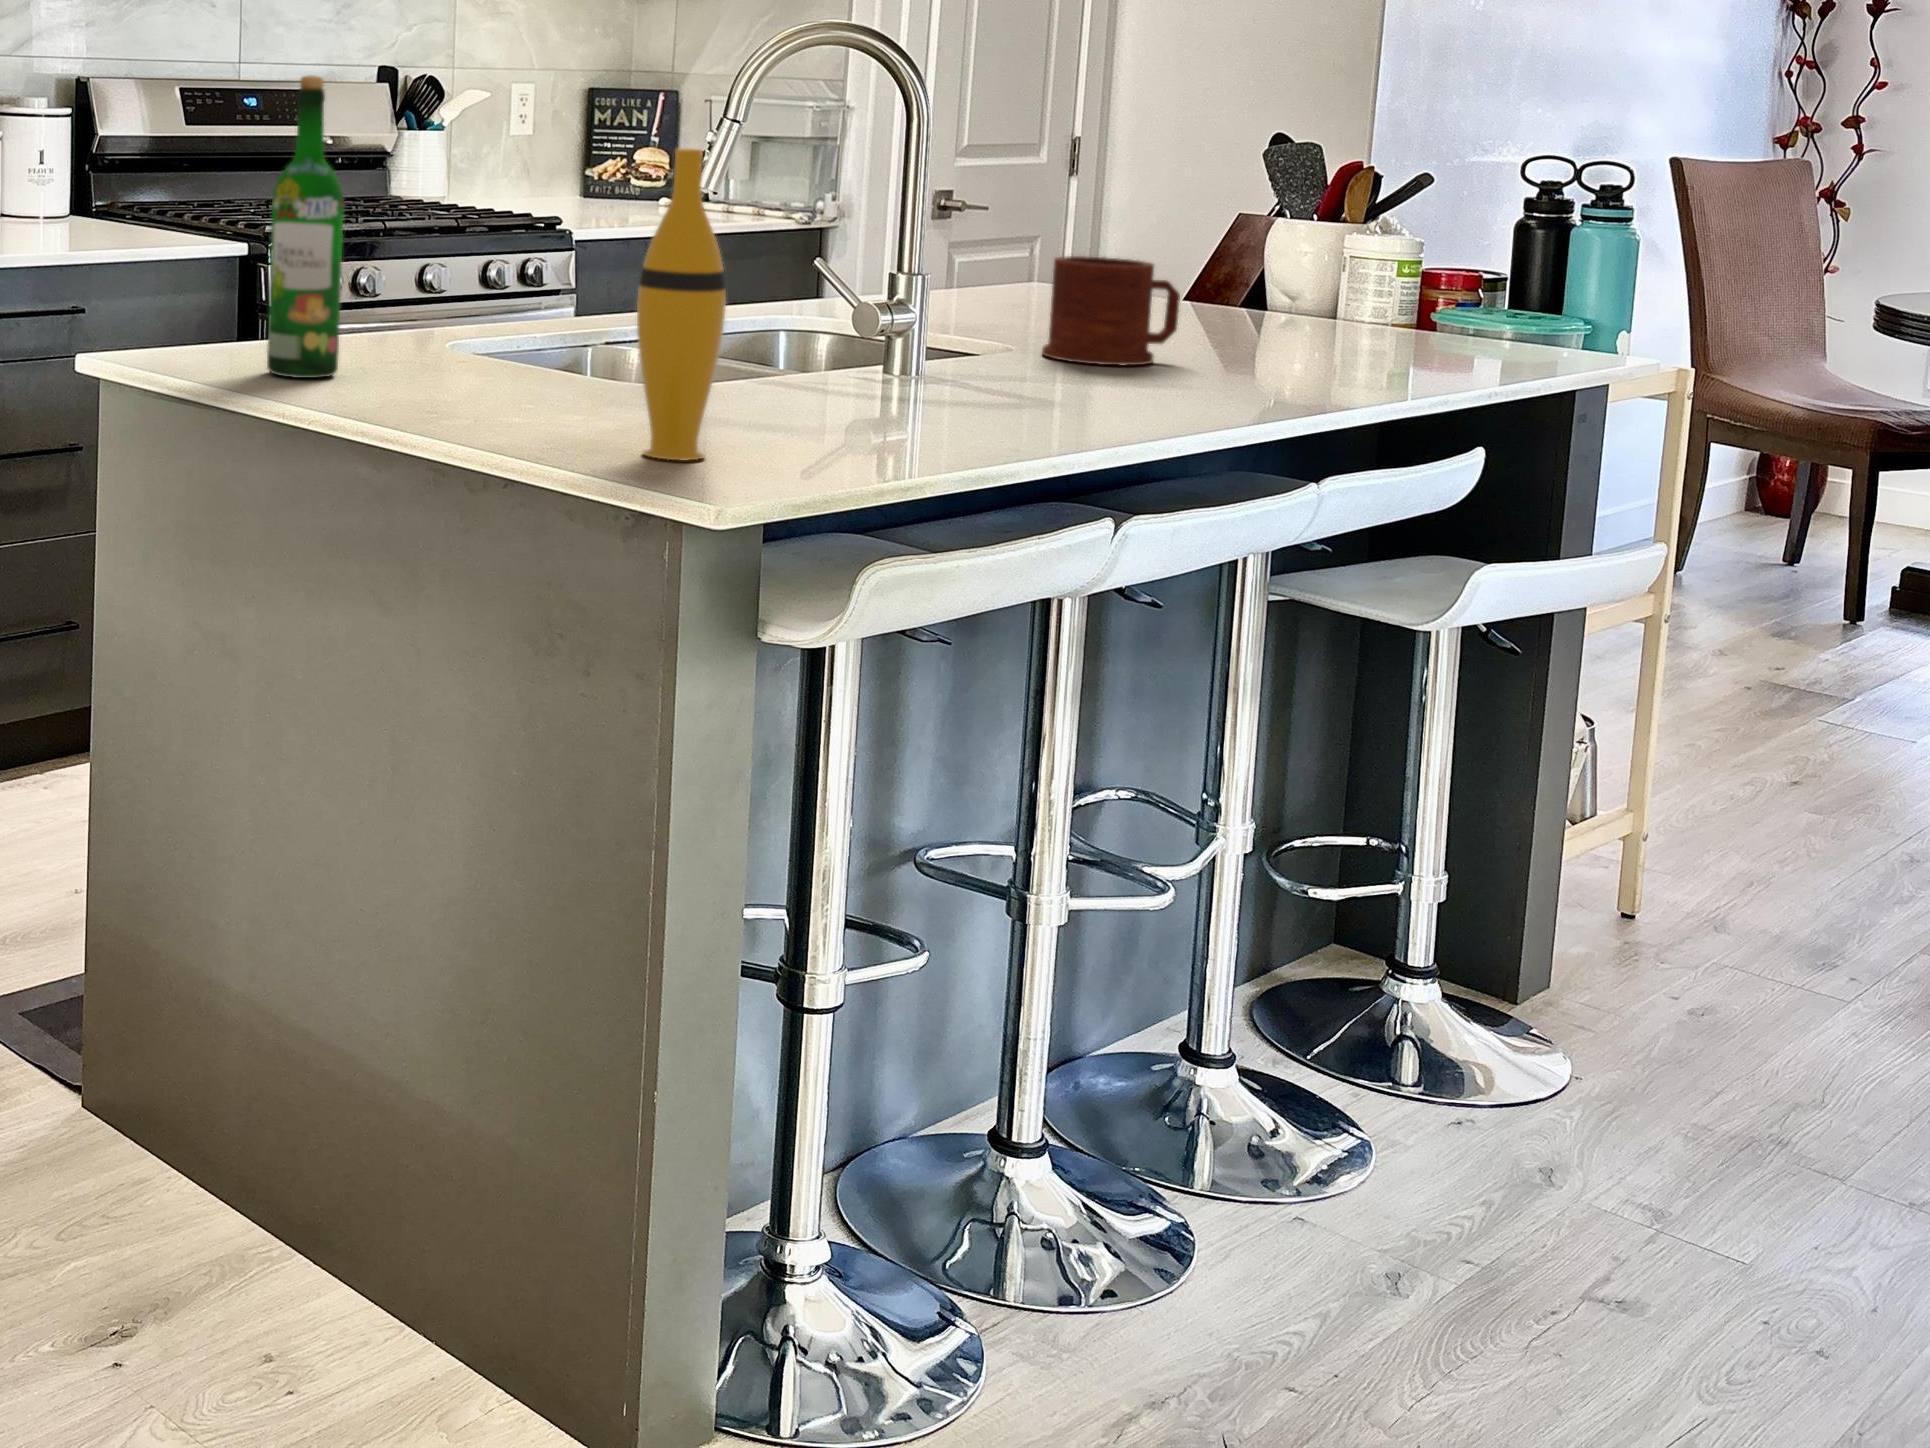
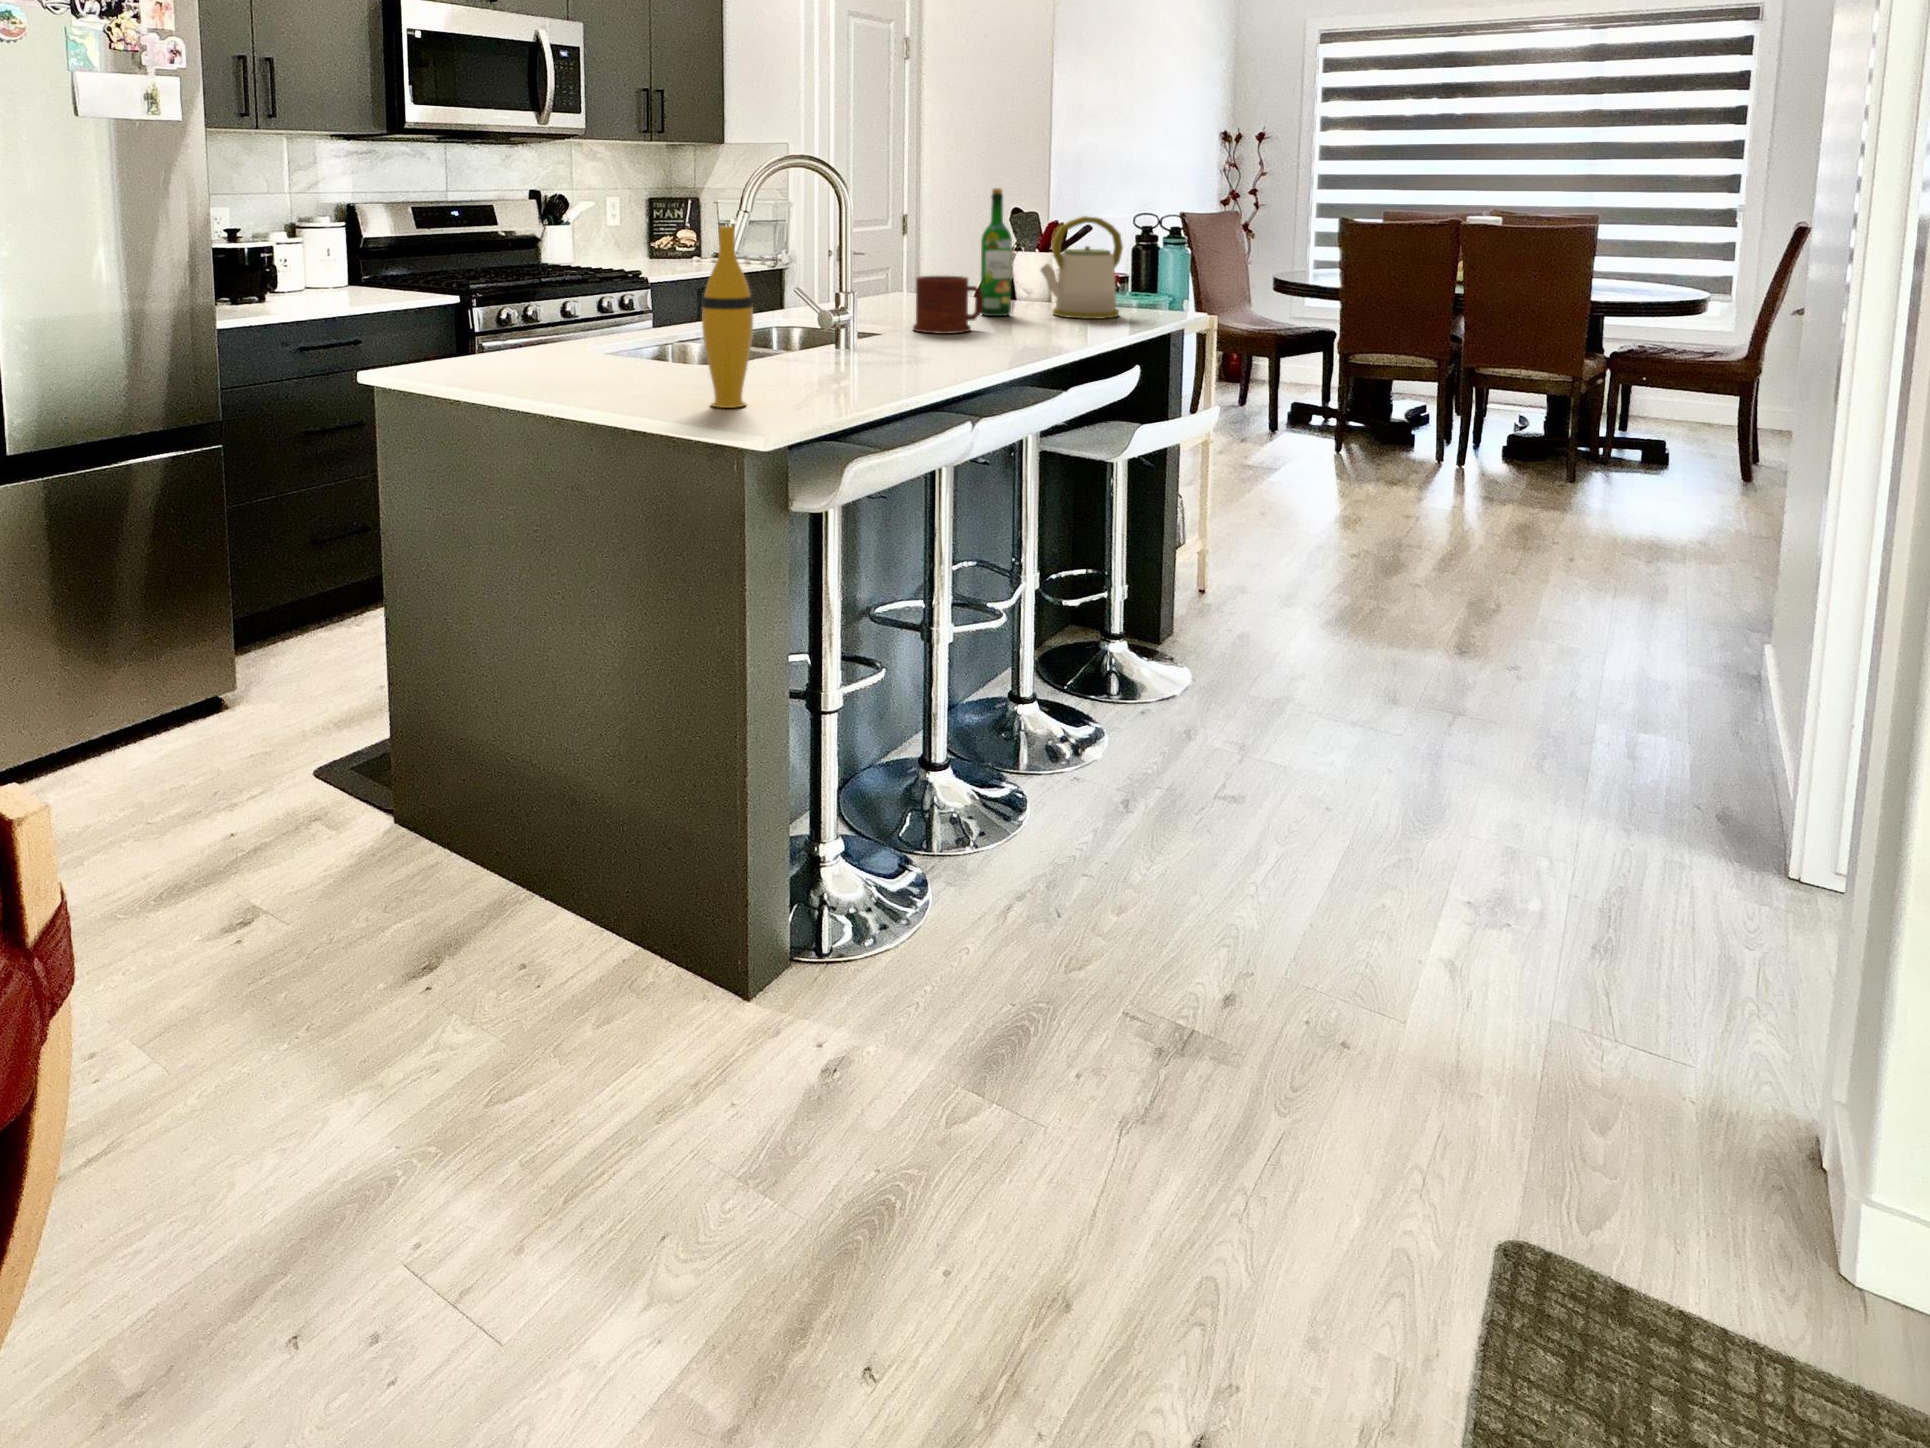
wine bottle: present [267,75,344,378] -> present [981,188,1012,316]
kettle: none [1306,160,1478,358] -> present [1041,216,1123,319]

